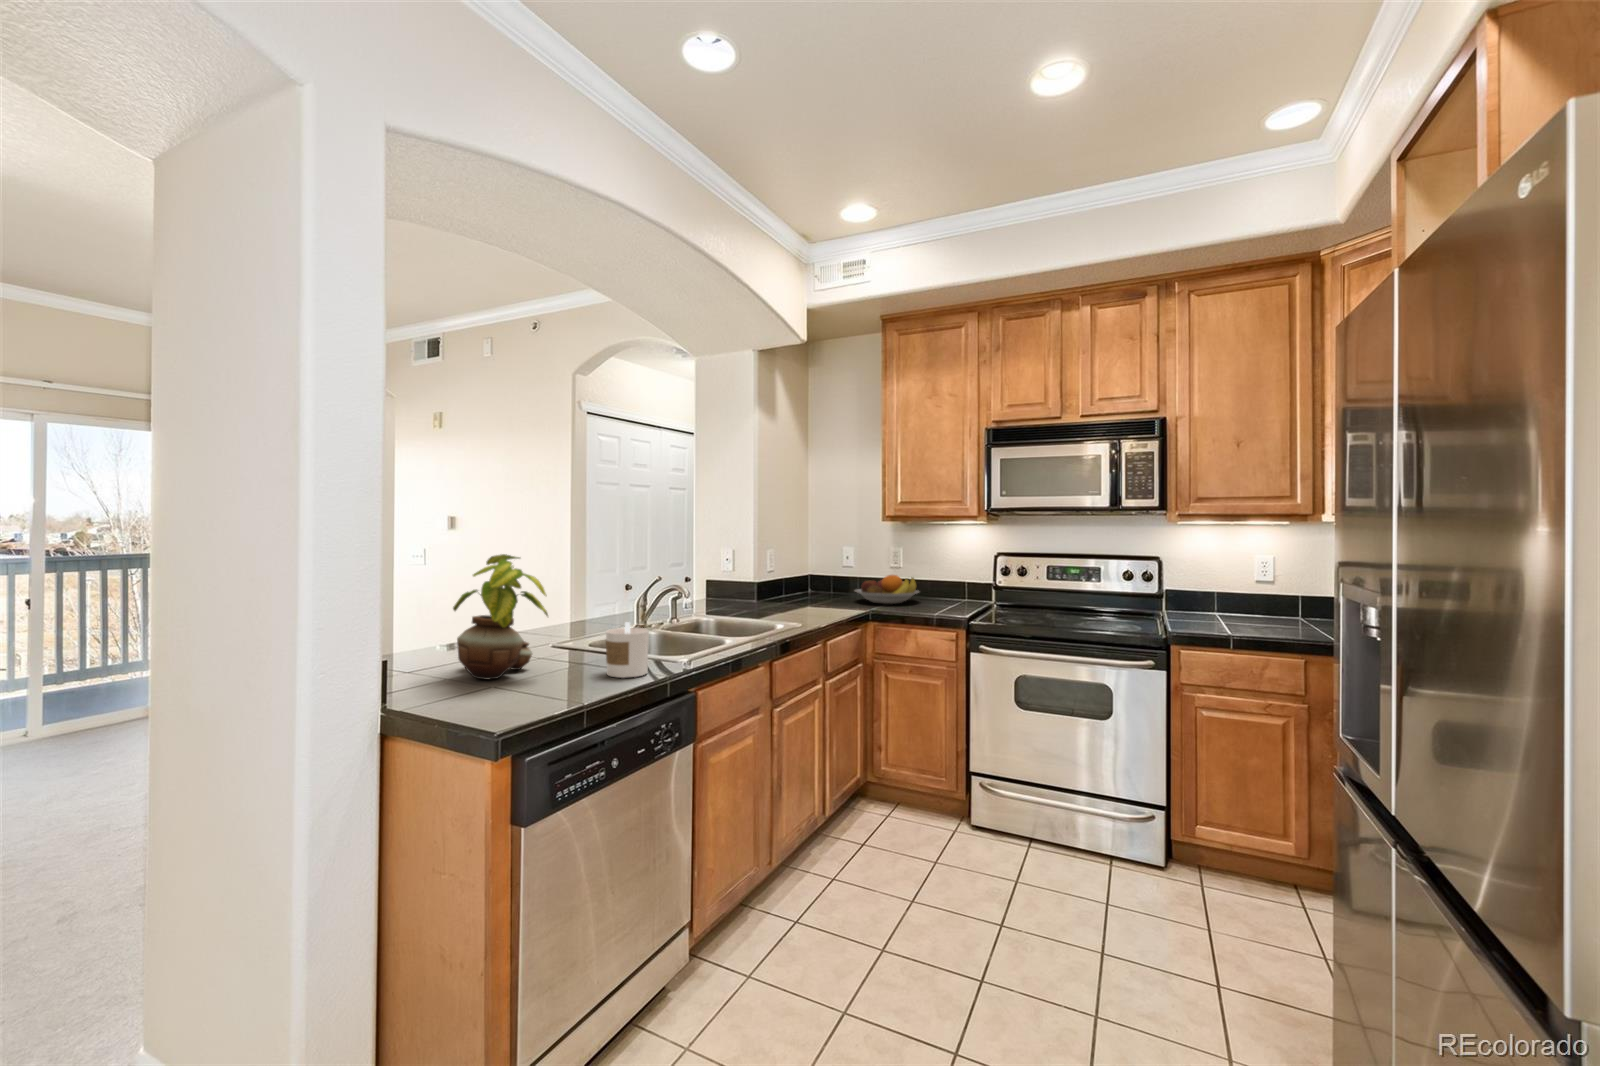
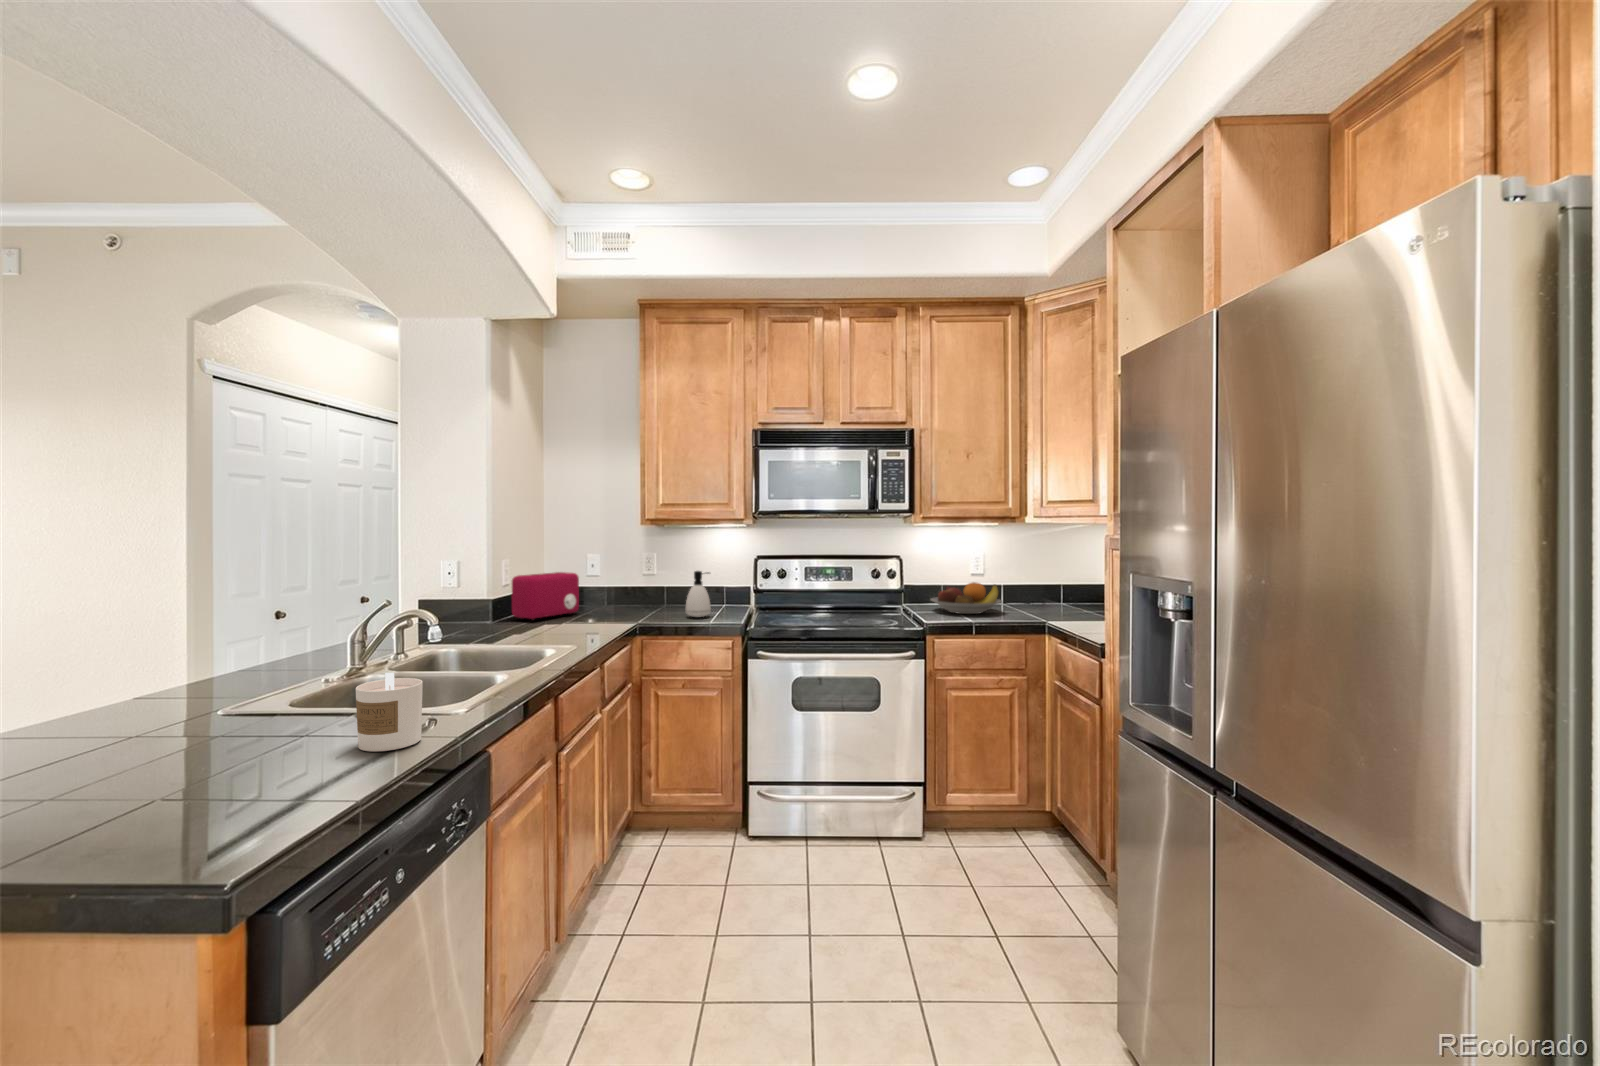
potted plant: present [453,554,548,679] -> none [70,589,265,790]
toaster: none [773,564,830,604] -> present [512,572,579,621]
soap dispenser: none [920,566,945,610] -> present [685,571,711,617]
fruit bowl: present [855,575,919,604] -> present [931,582,1001,614]

